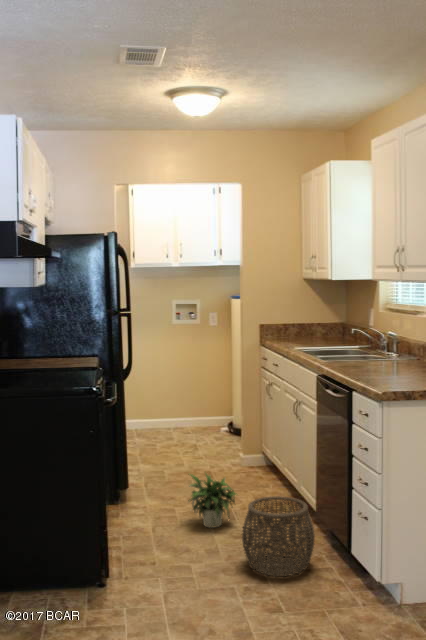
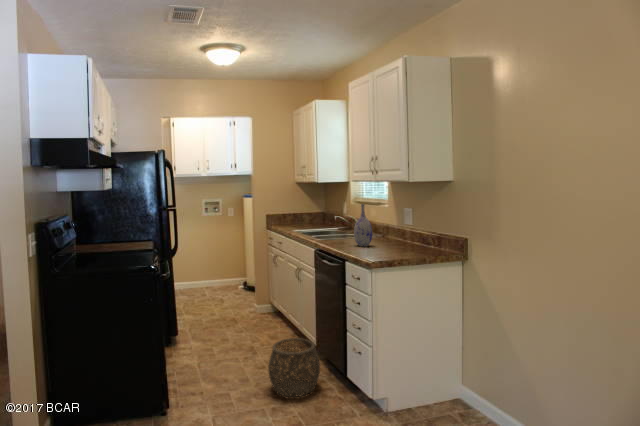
vase: none [371,310,398,371] -> present [354,204,372,246]
potted plant: present [189,474,238,528] -> none [224,321,261,362]

